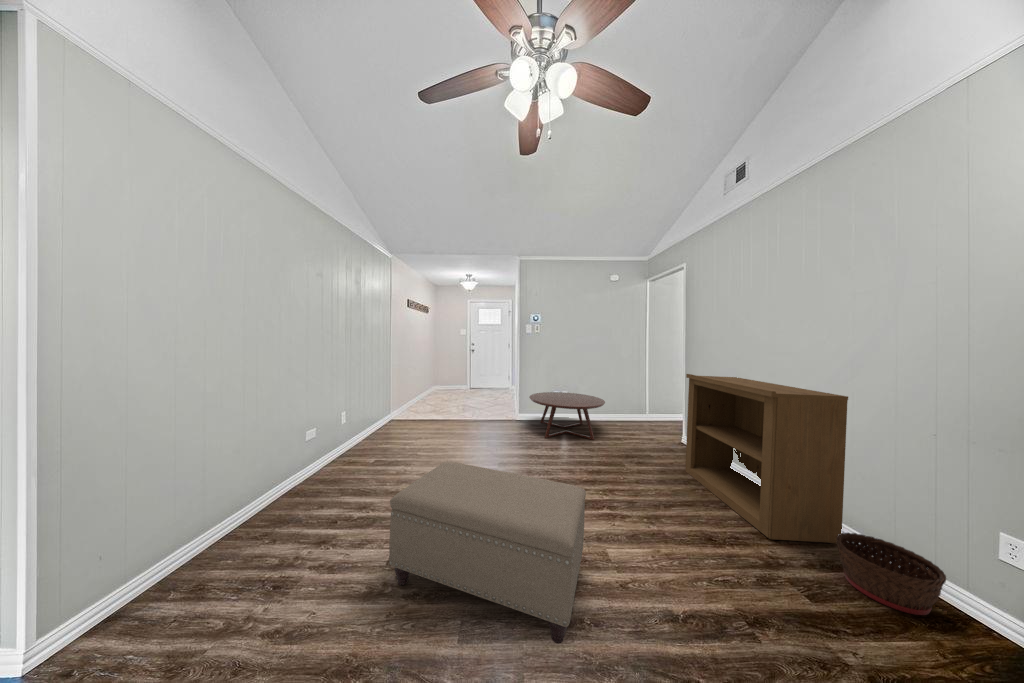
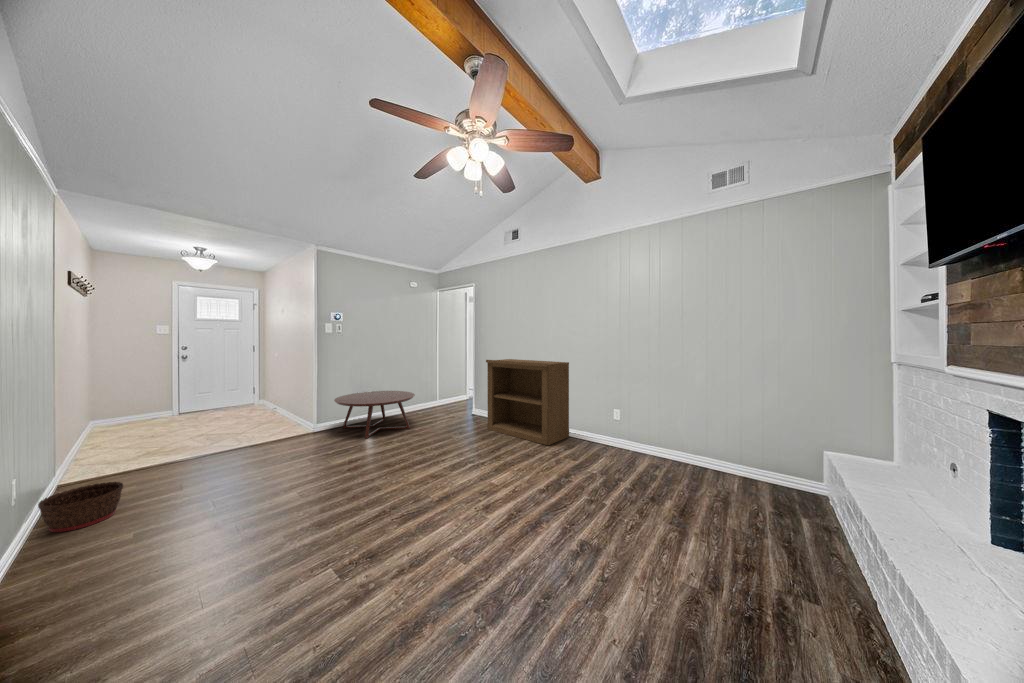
ottoman: present [389,462,586,644] -> none [367,442,521,571]
basket: present [836,533,946,615] -> present [38,482,123,532]

